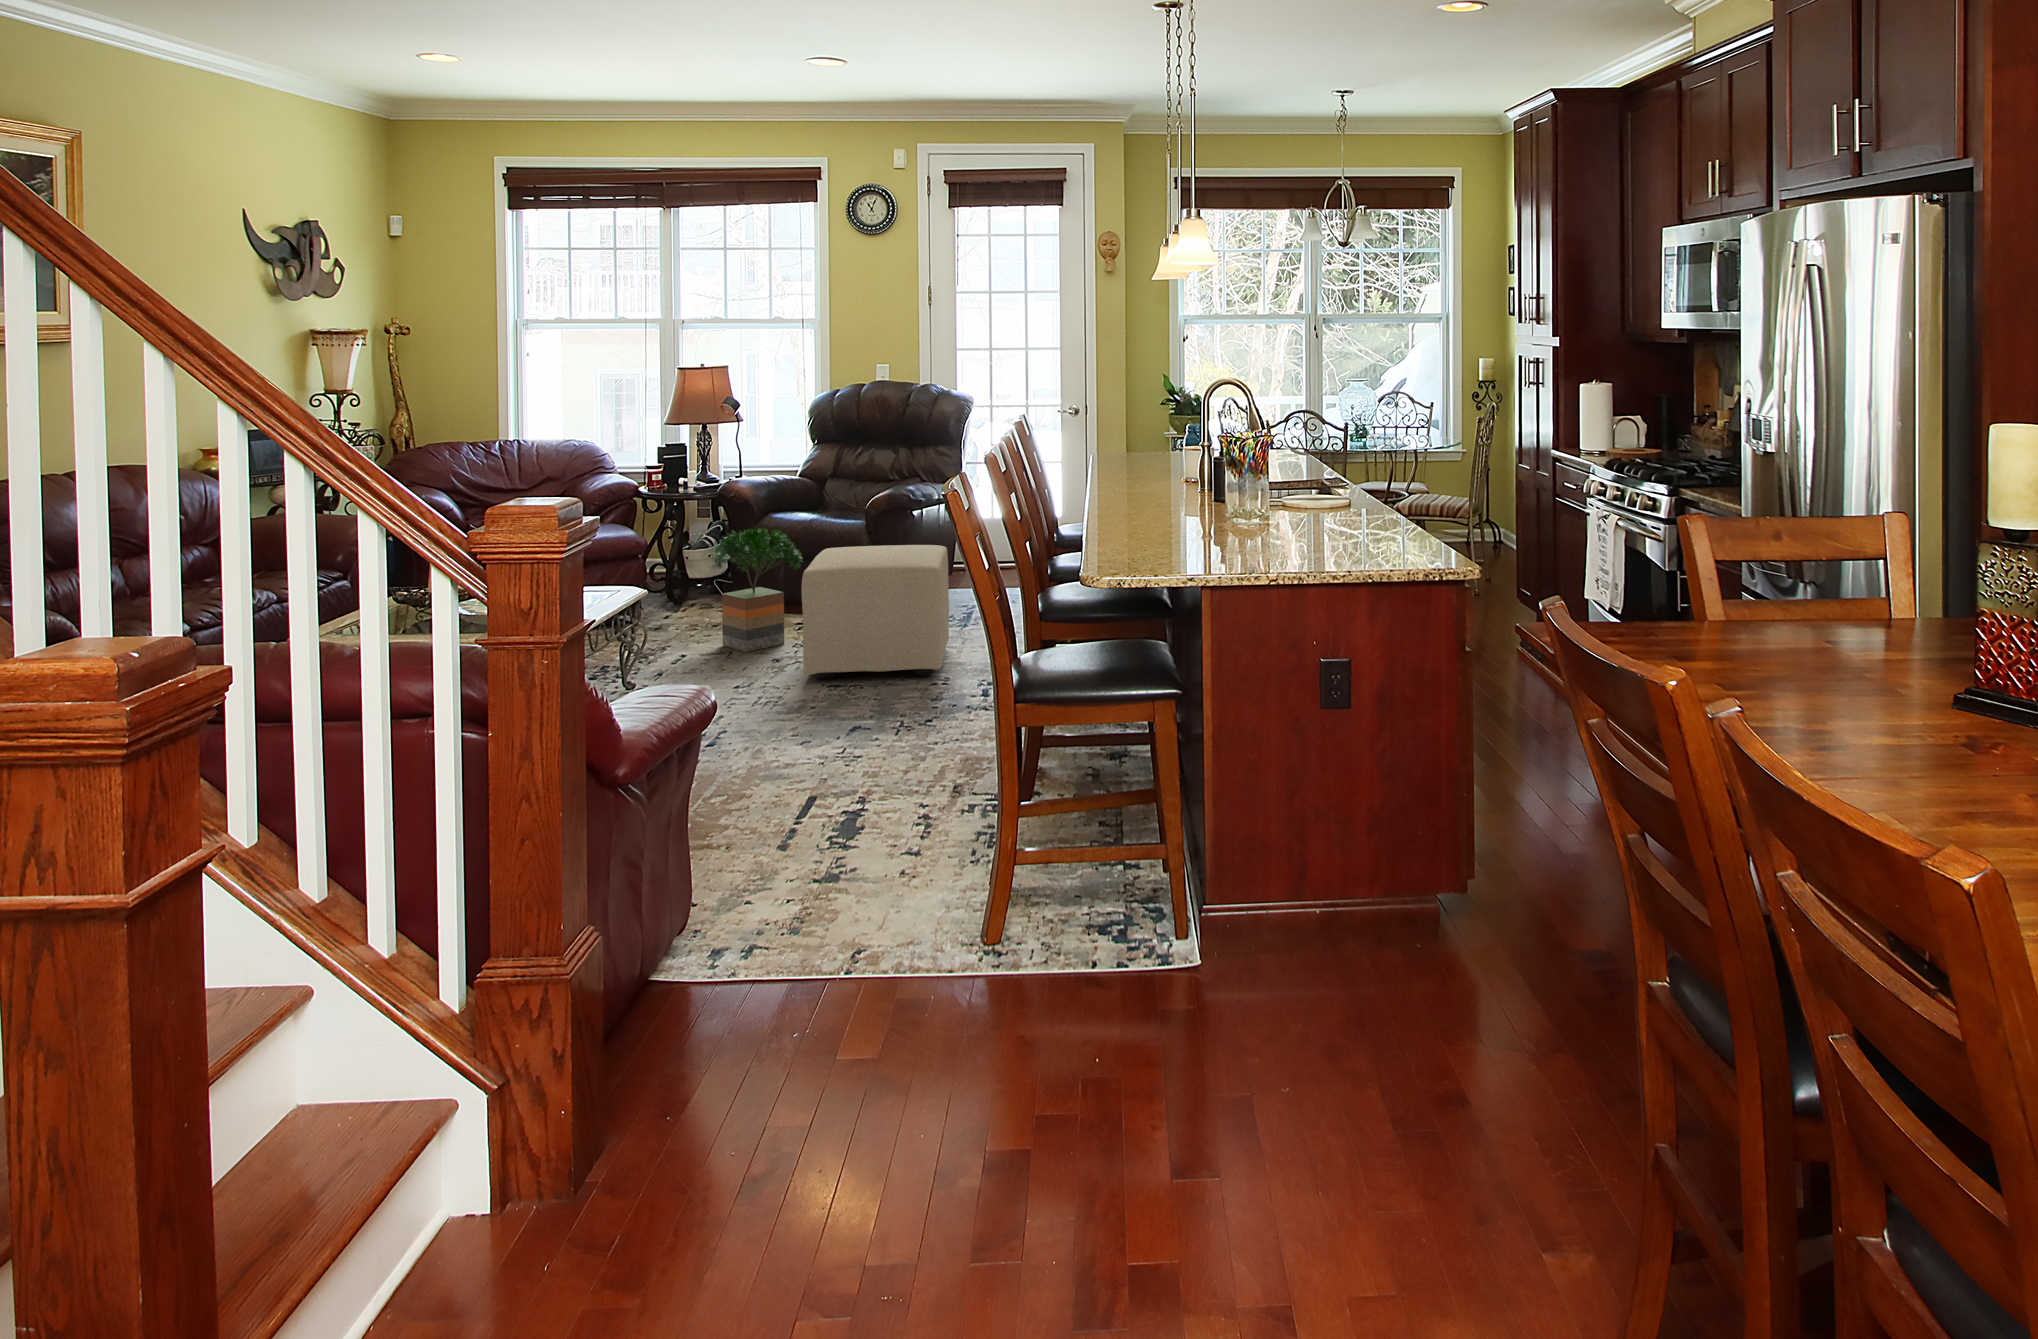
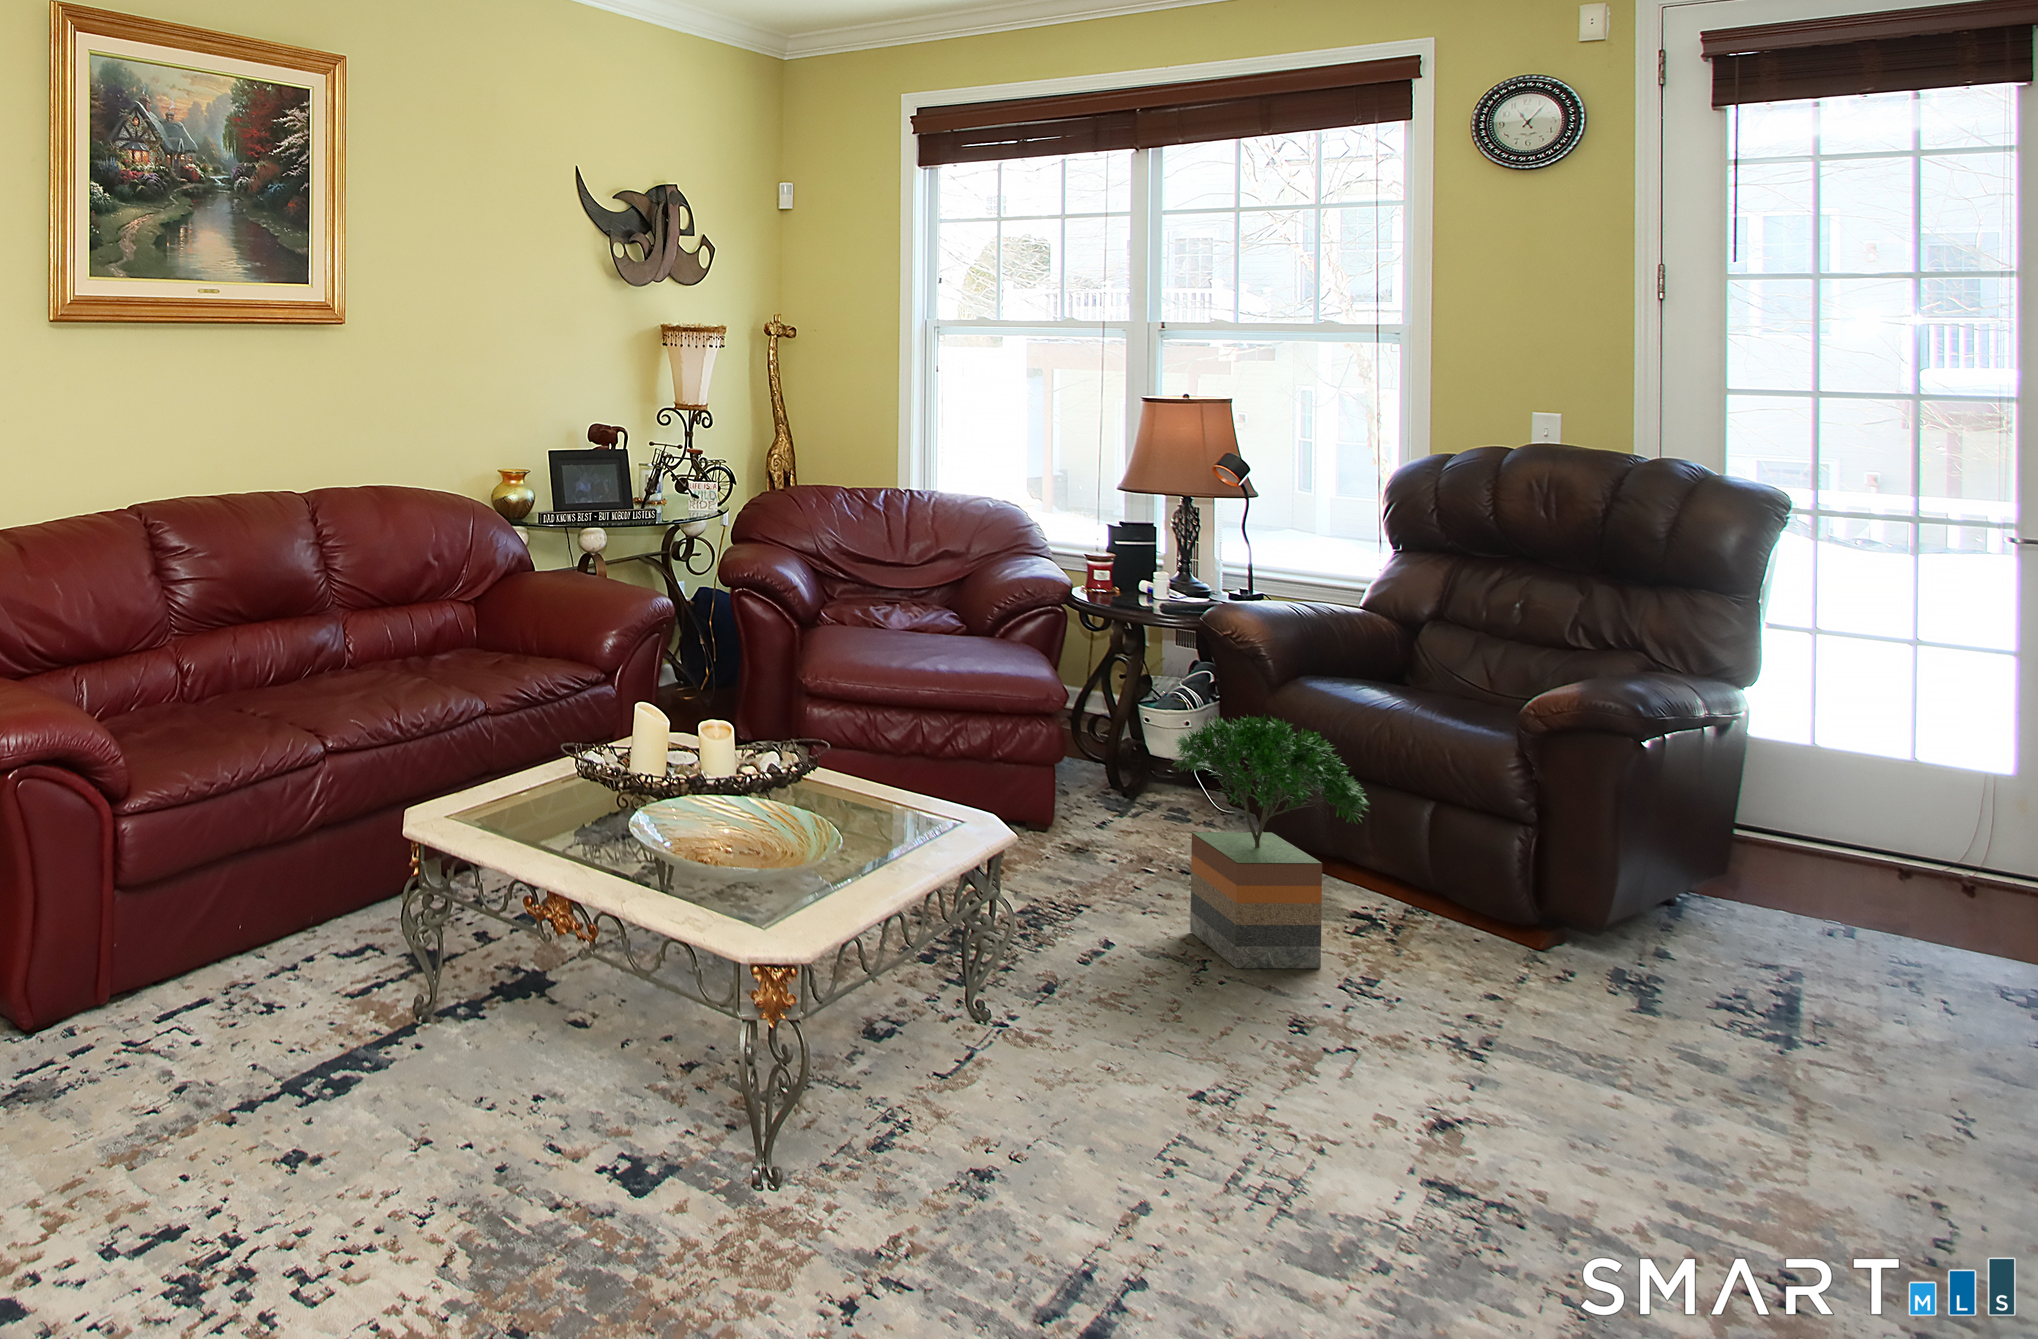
ottoman: present [801,545,949,679] -> none [1363,806,1788,1247]

